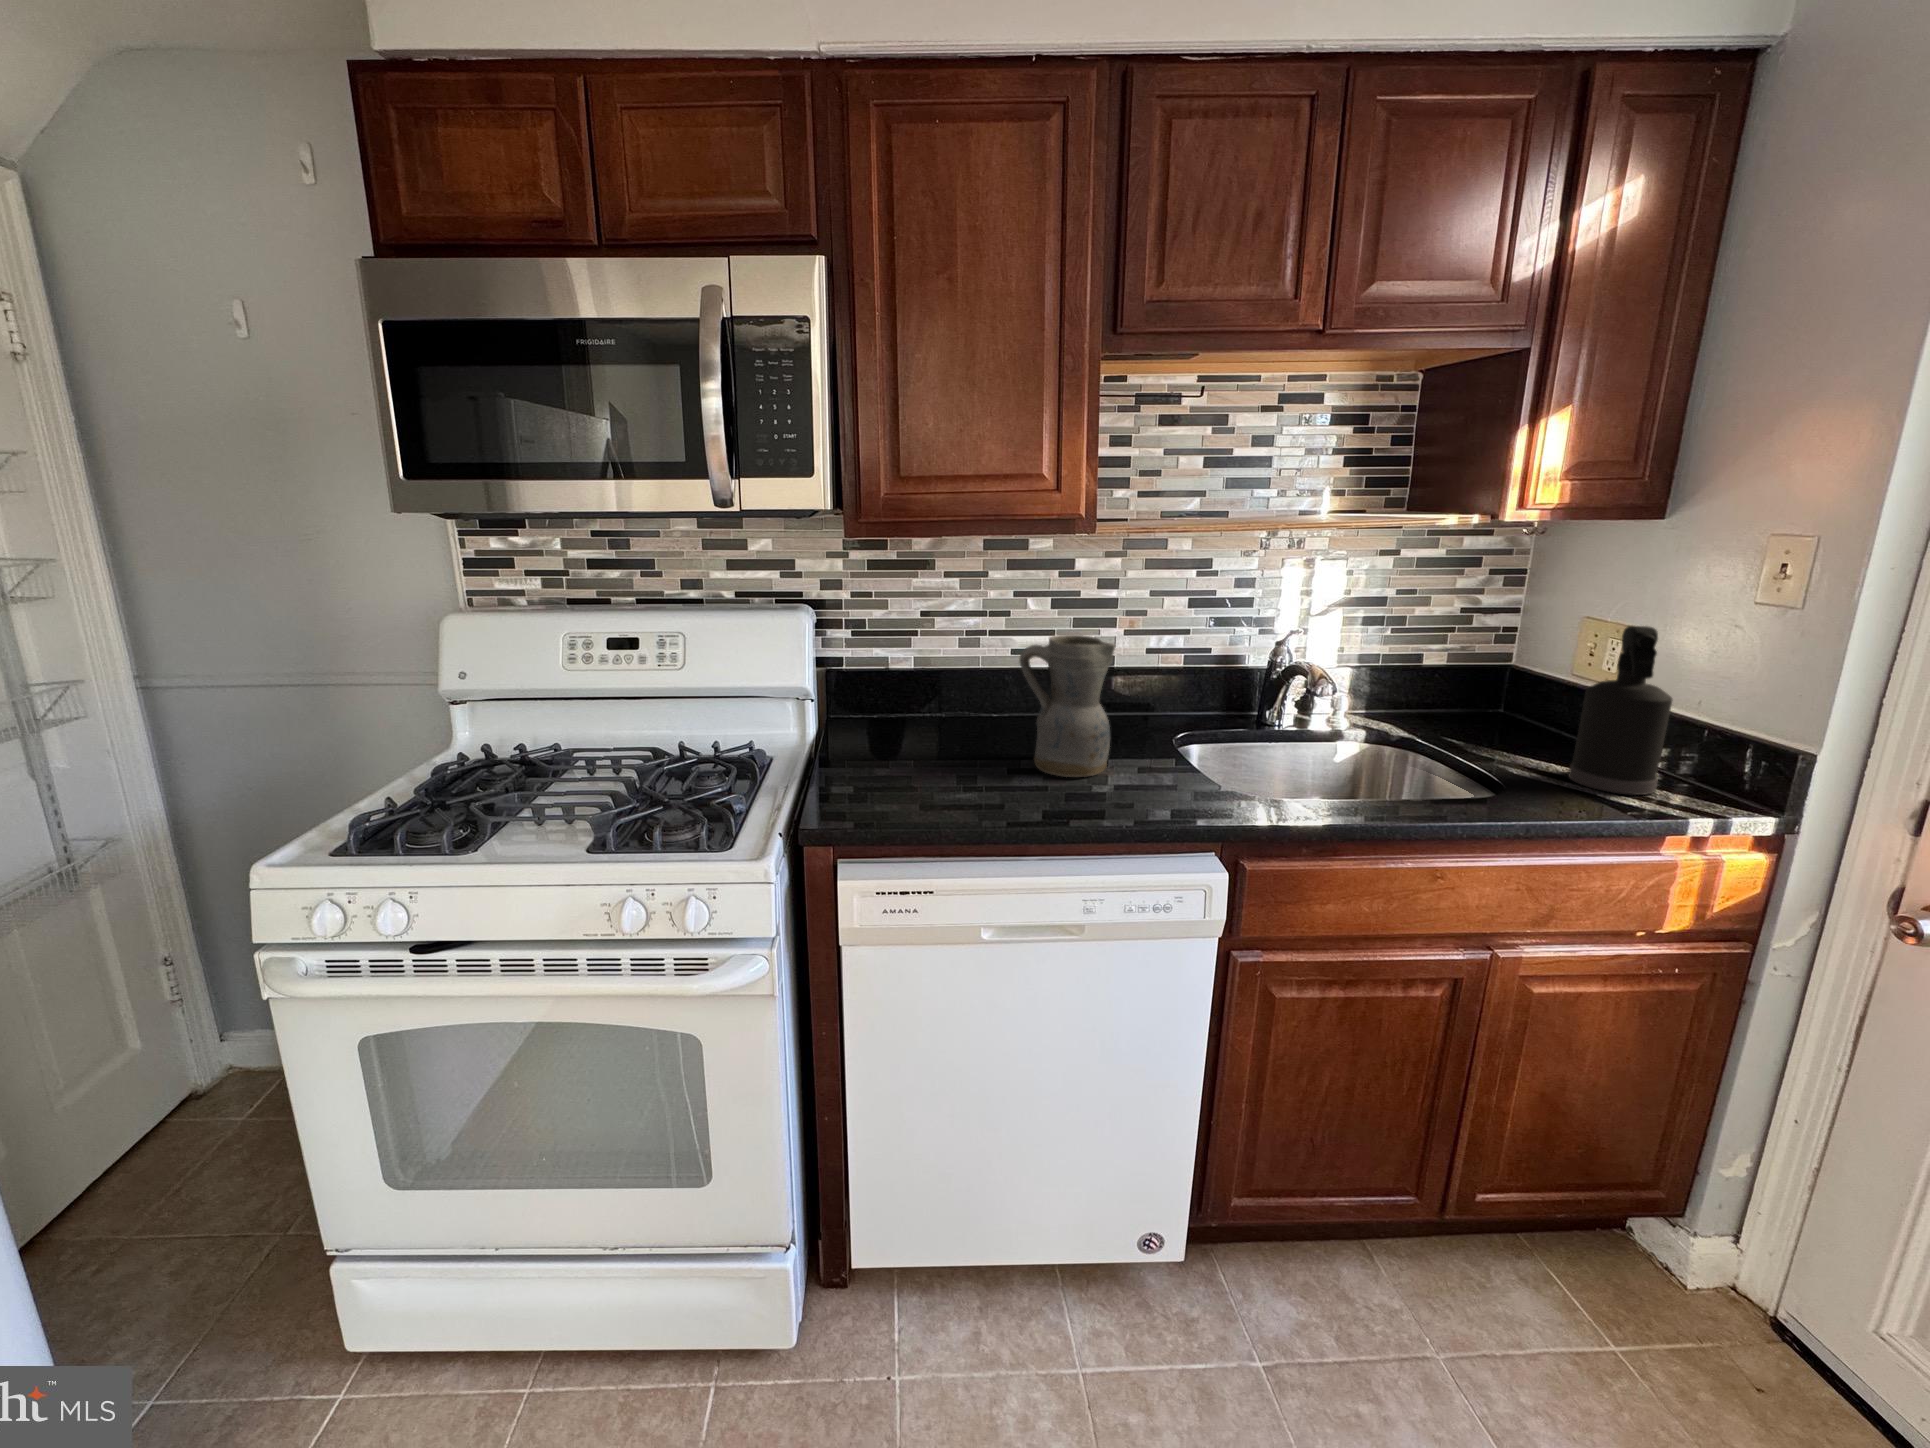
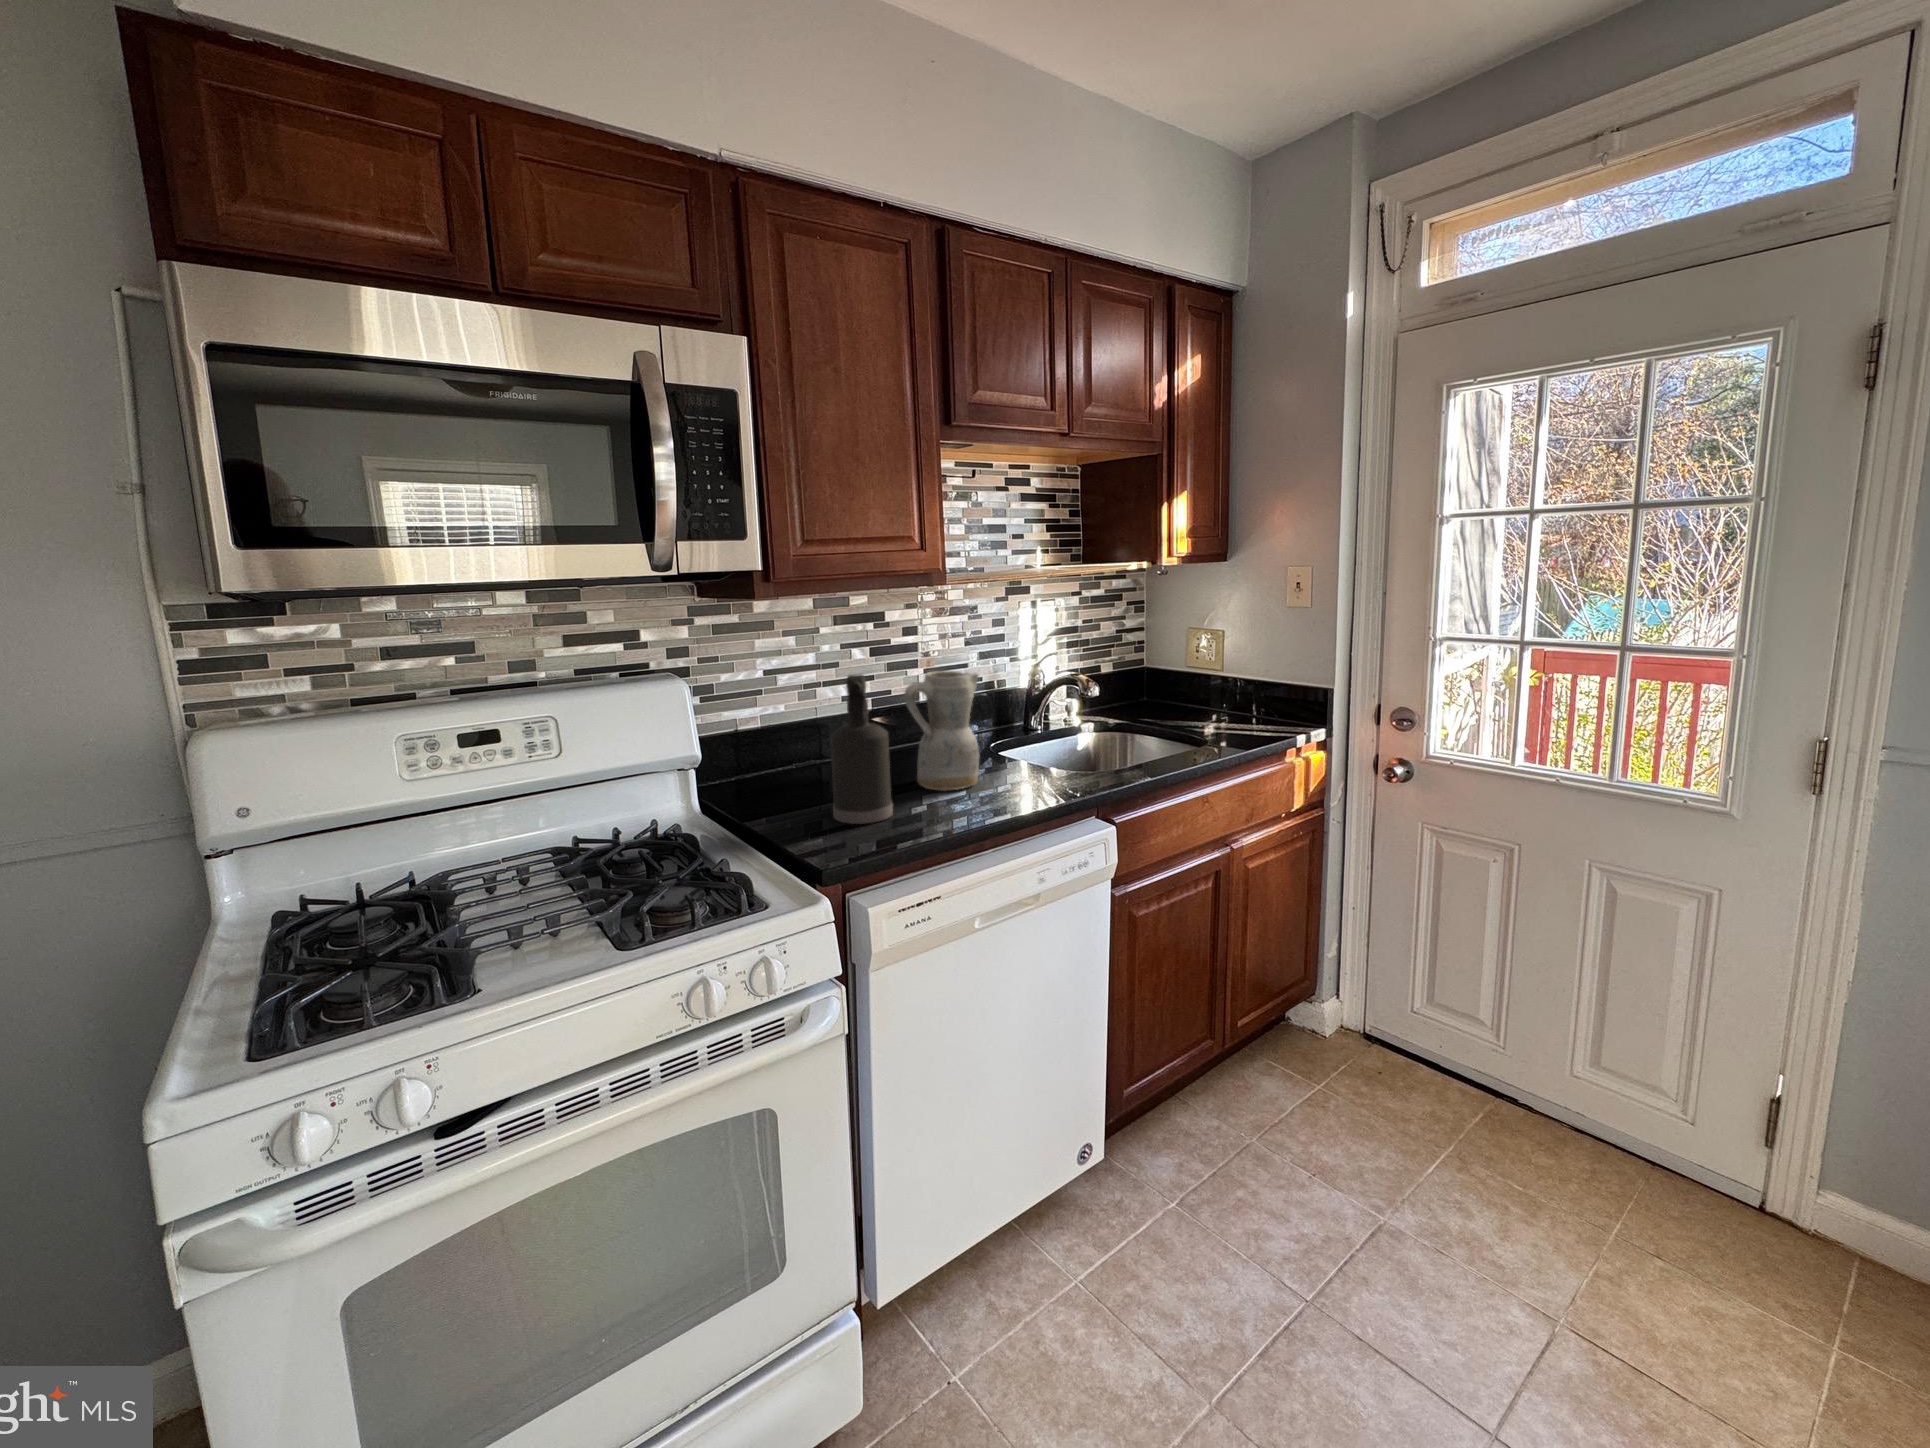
spray bottle: present [1569,626,1673,795] -> present [830,675,893,824]

